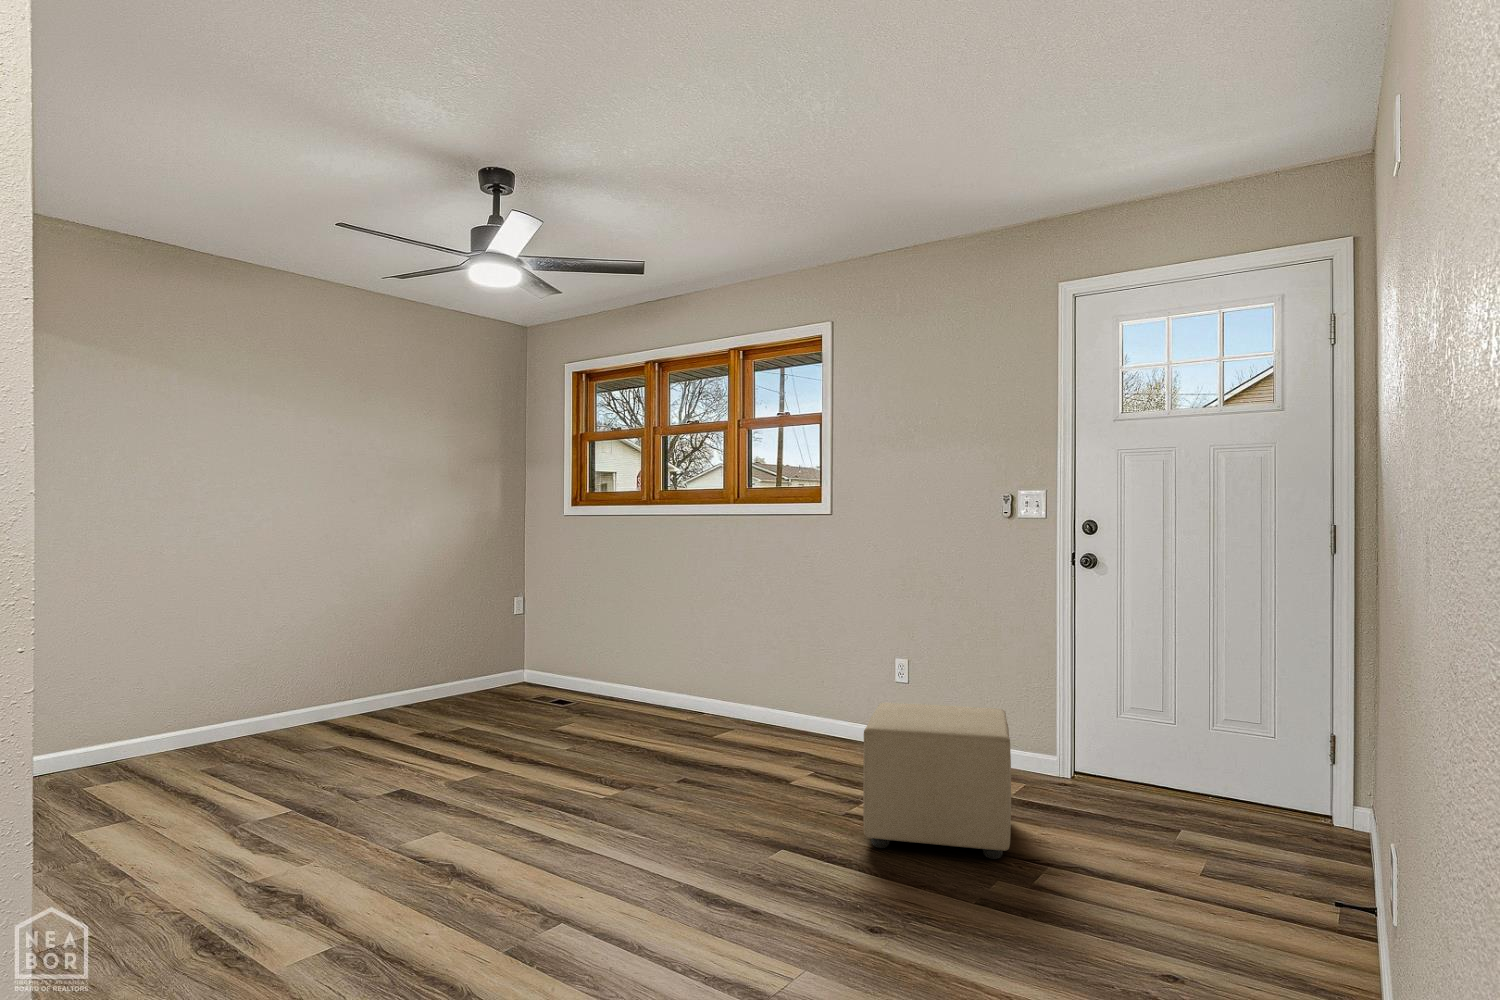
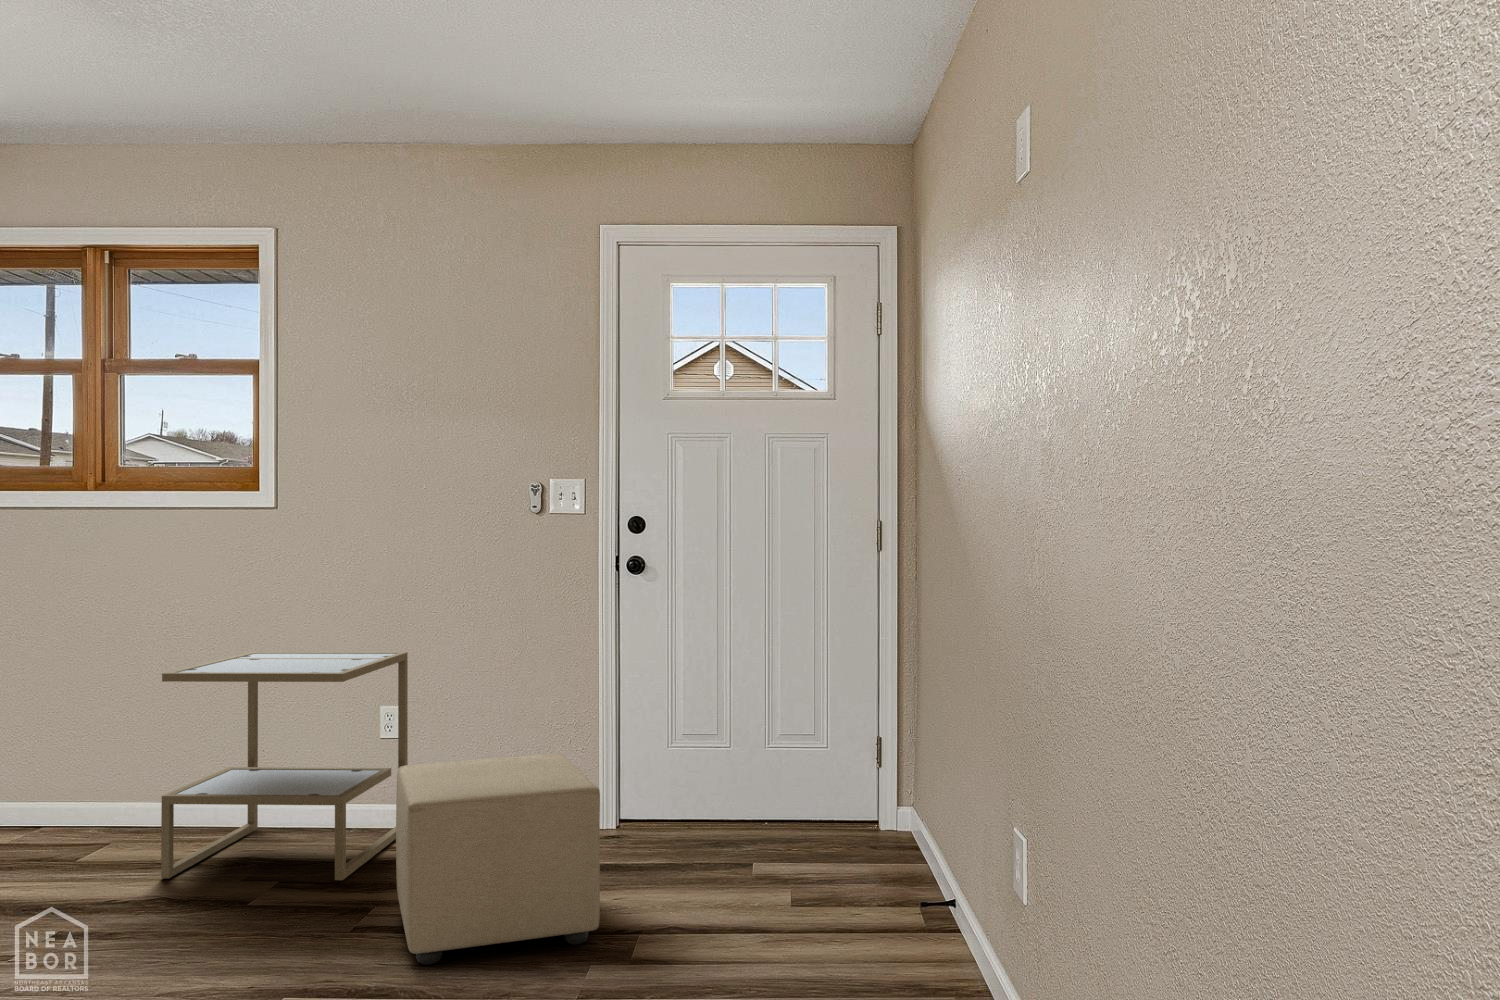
side table: none [750,614,916,779] -> present [161,652,408,880]

